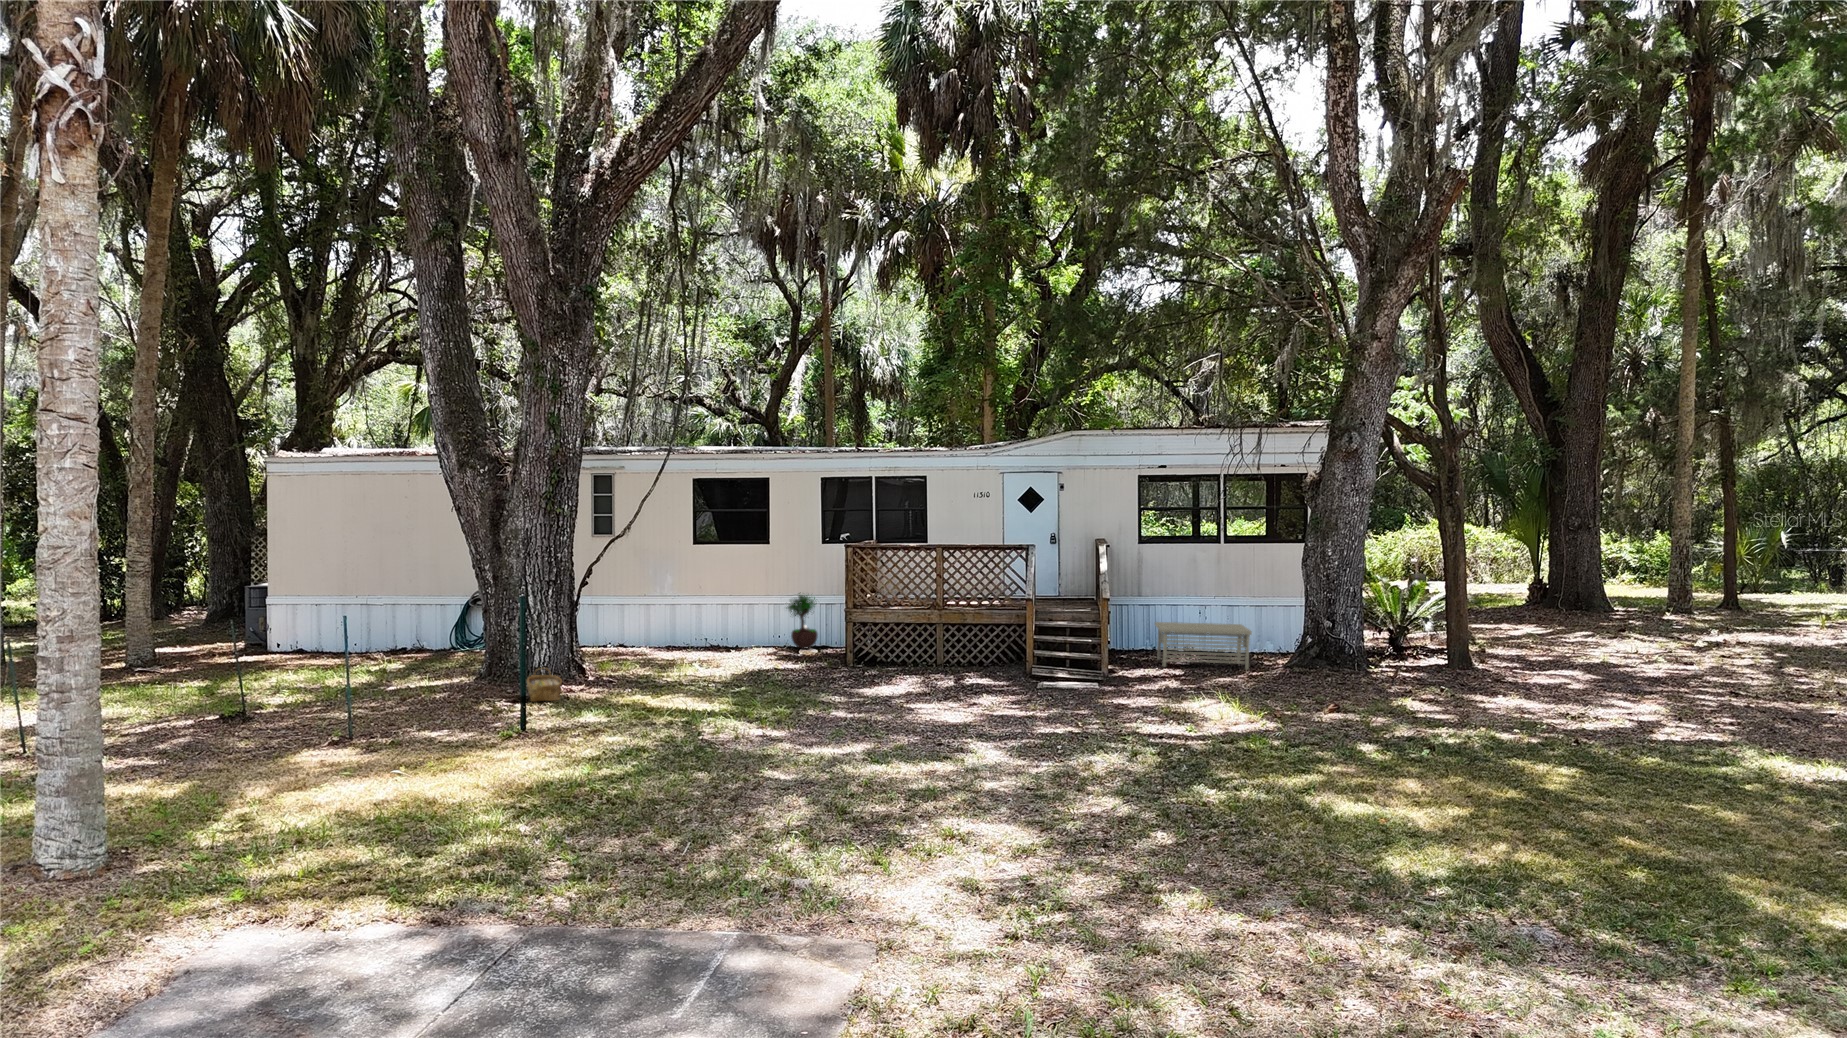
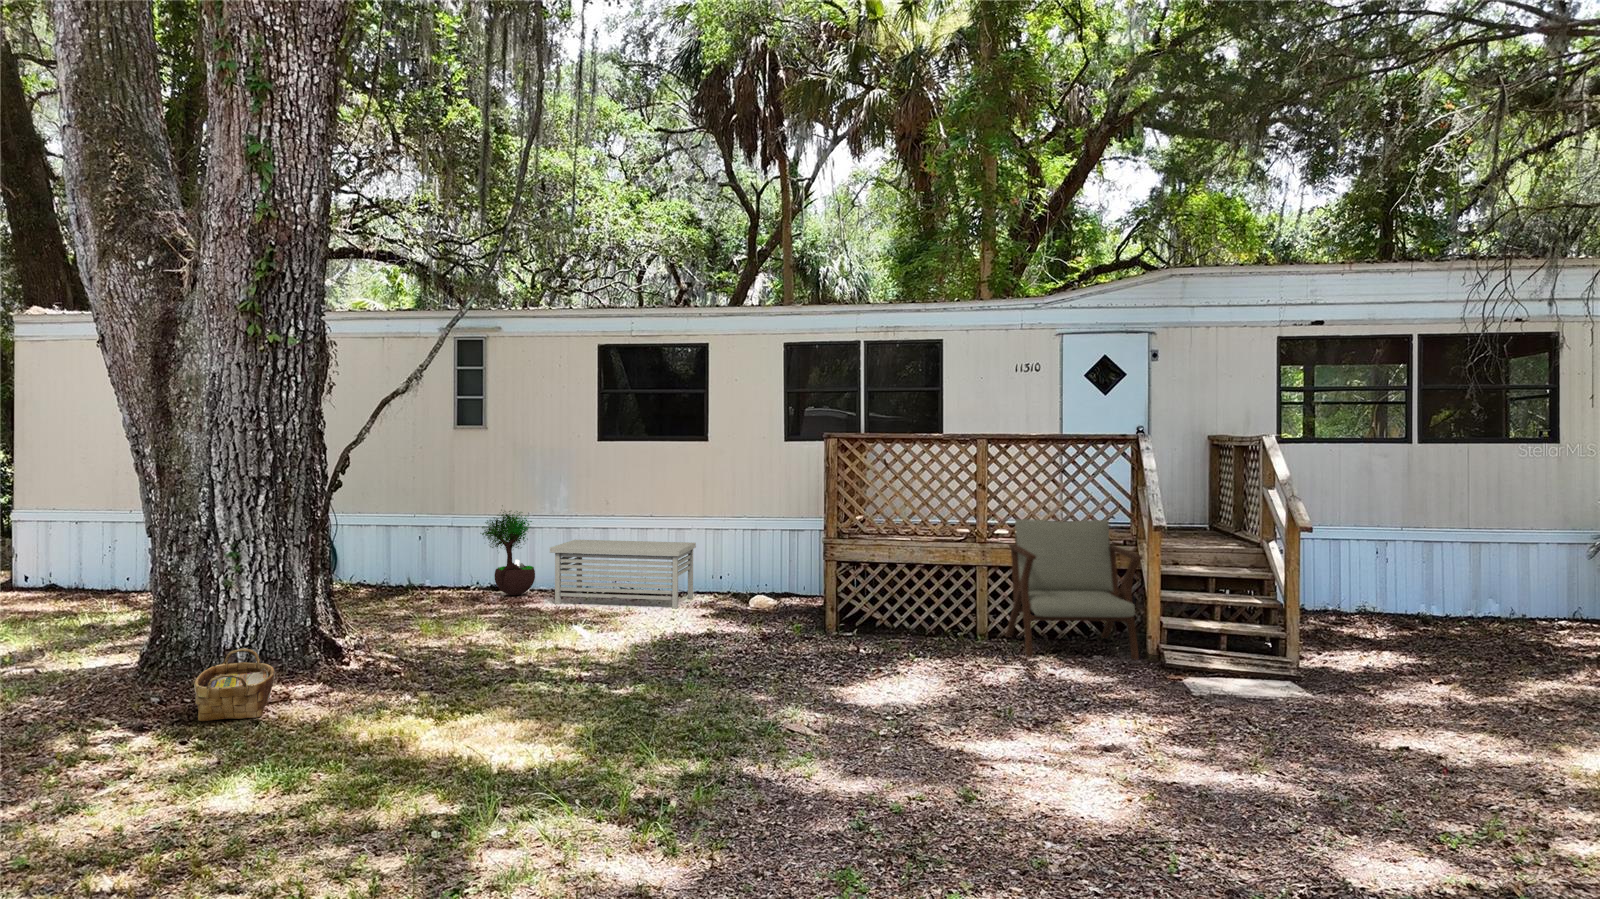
potted tree: present [786,593,818,649] -> present [480,511,535,595]
lounge chair: none [949,597,1019,677] -> present [1006,519,1142,660]
storage bench: present [1155,622,1252,669] -> present [550,540,696,609]

